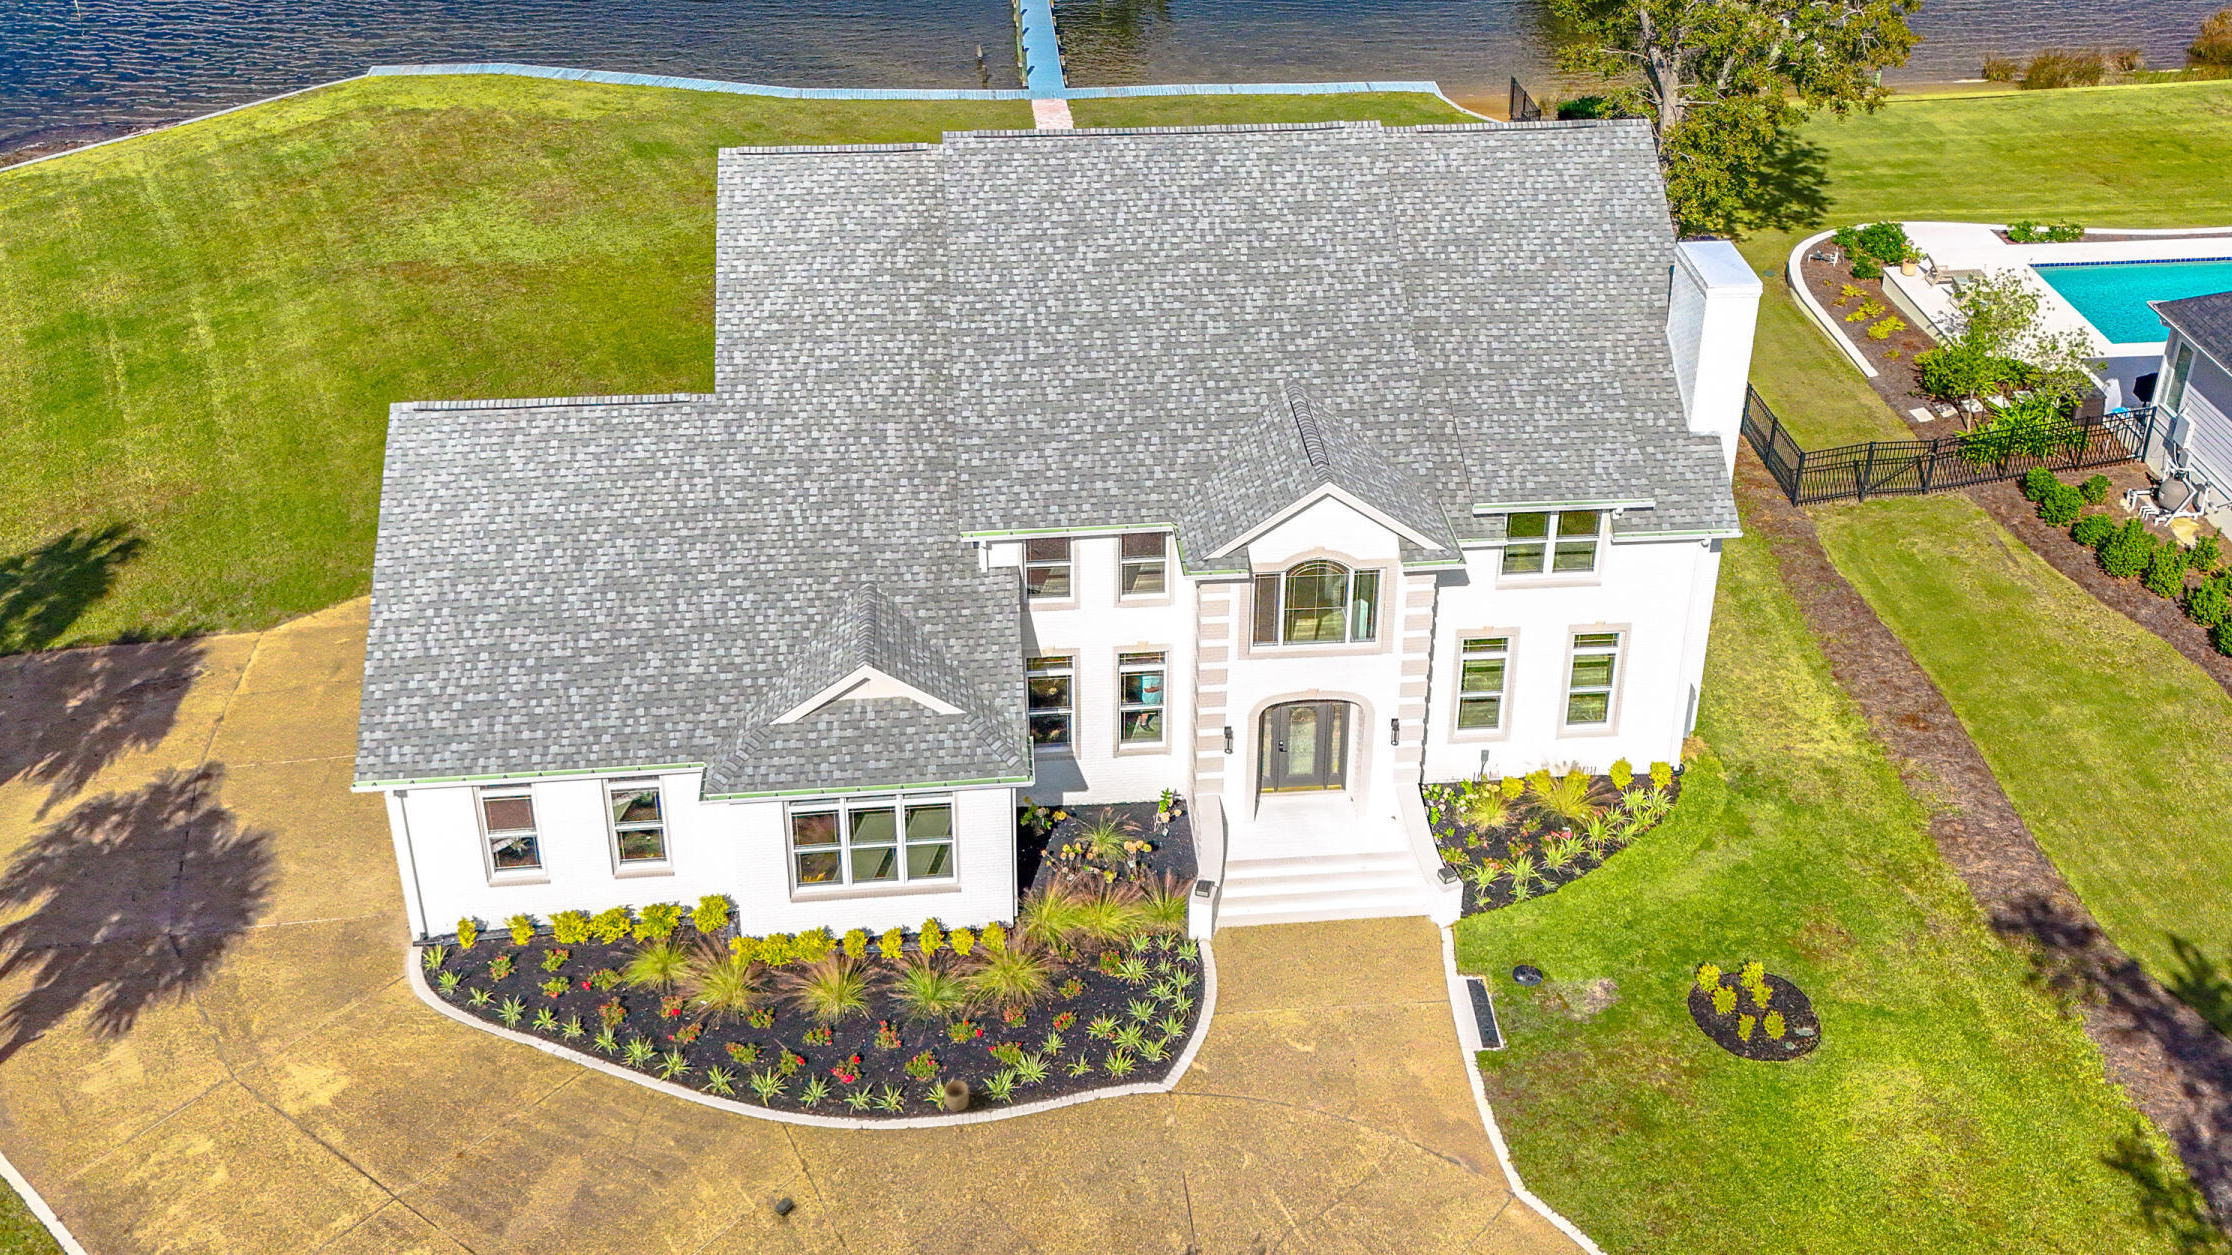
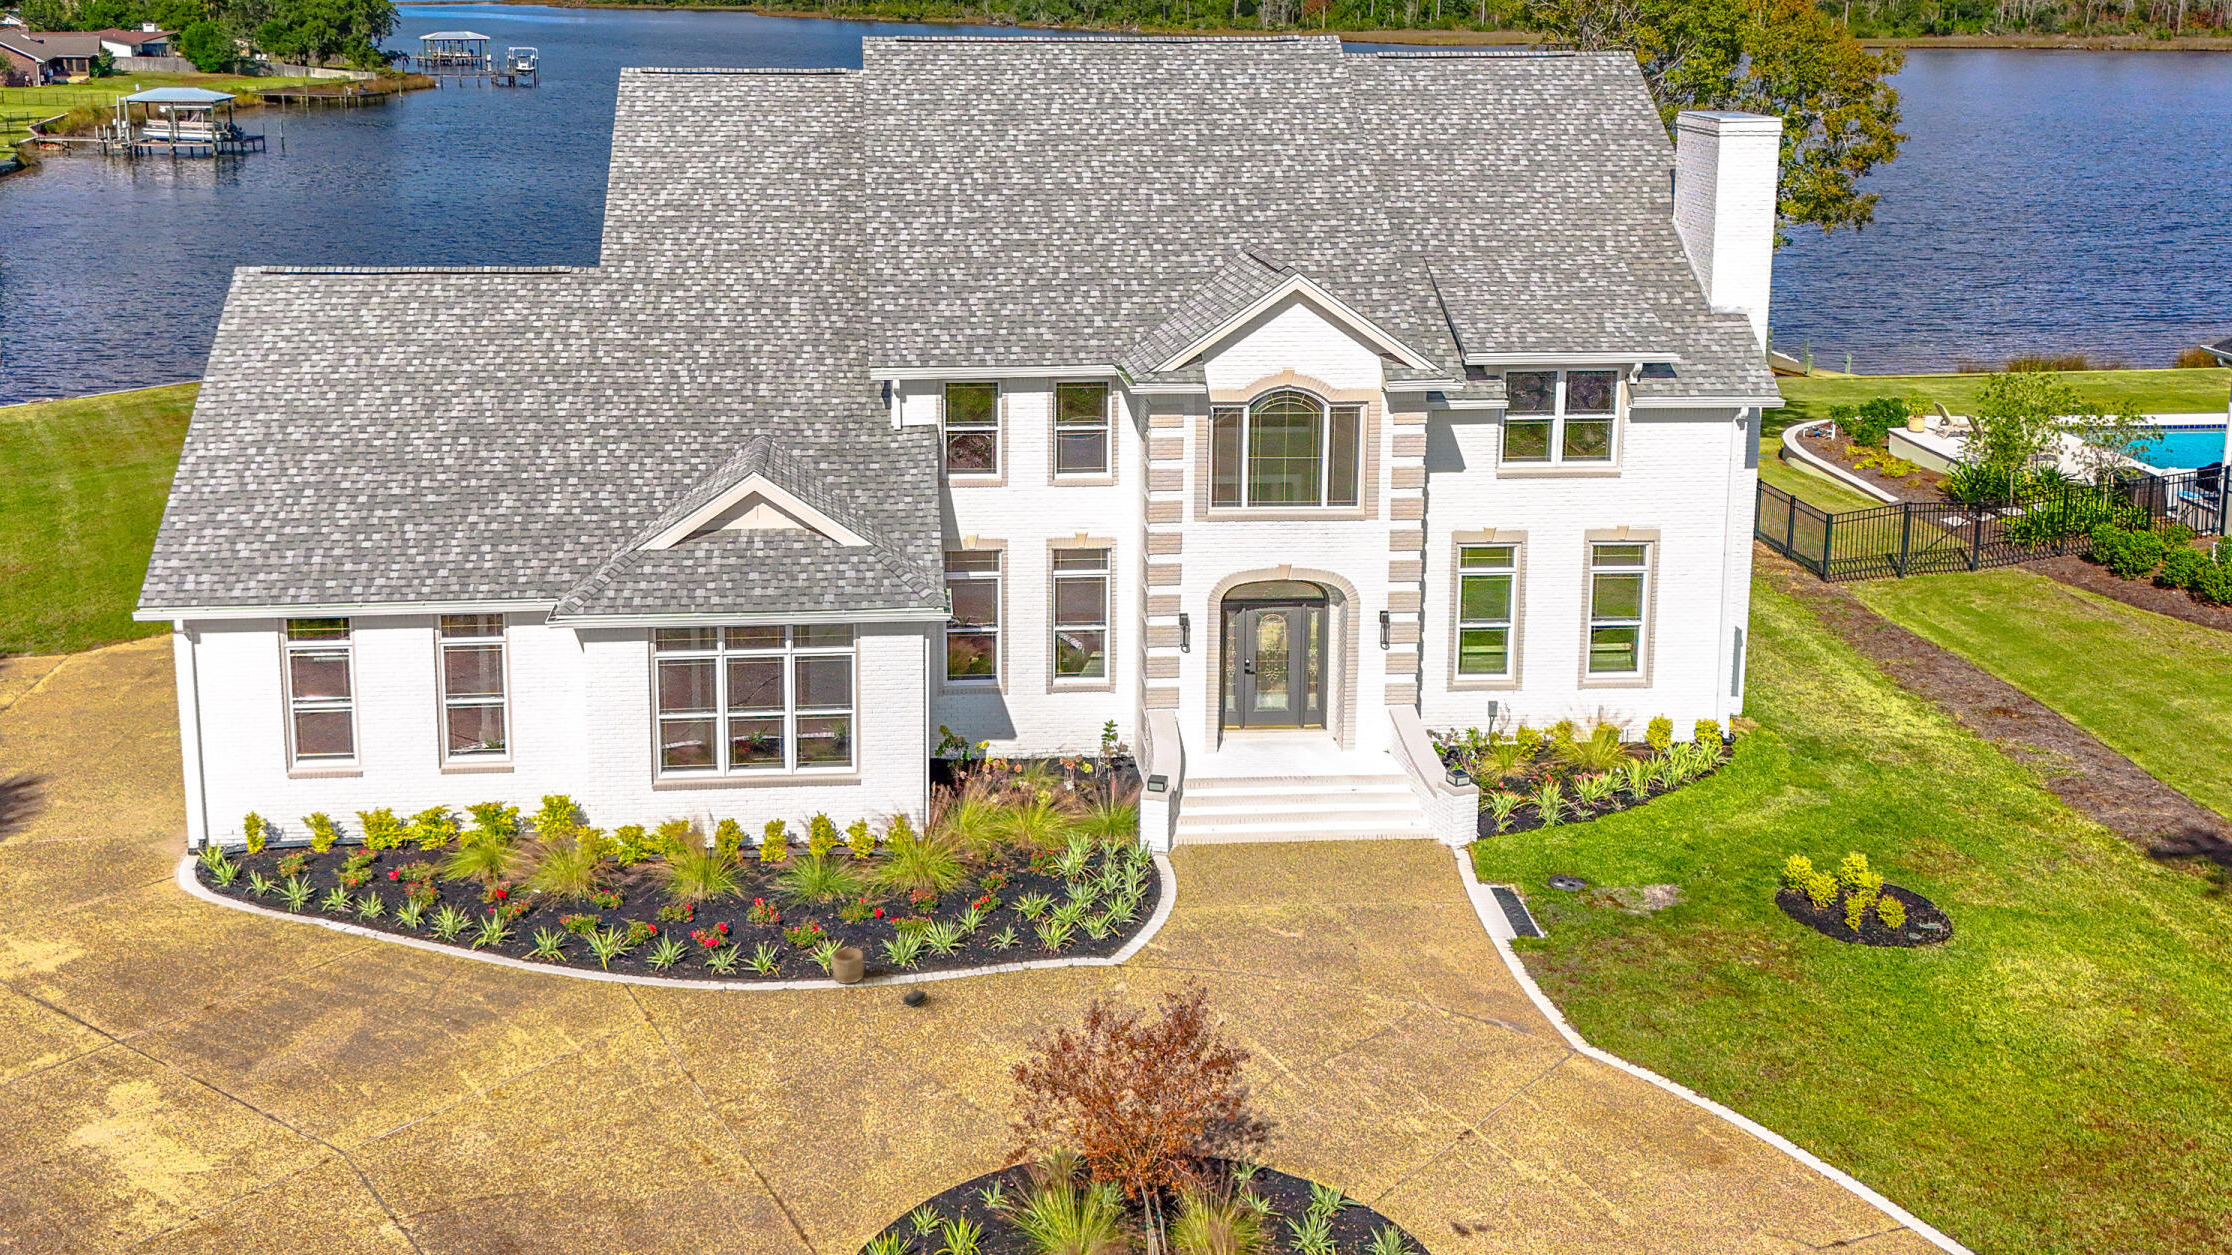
decorative plant: present [770,1191,793,1214] -> present [900,979,926,1006]

